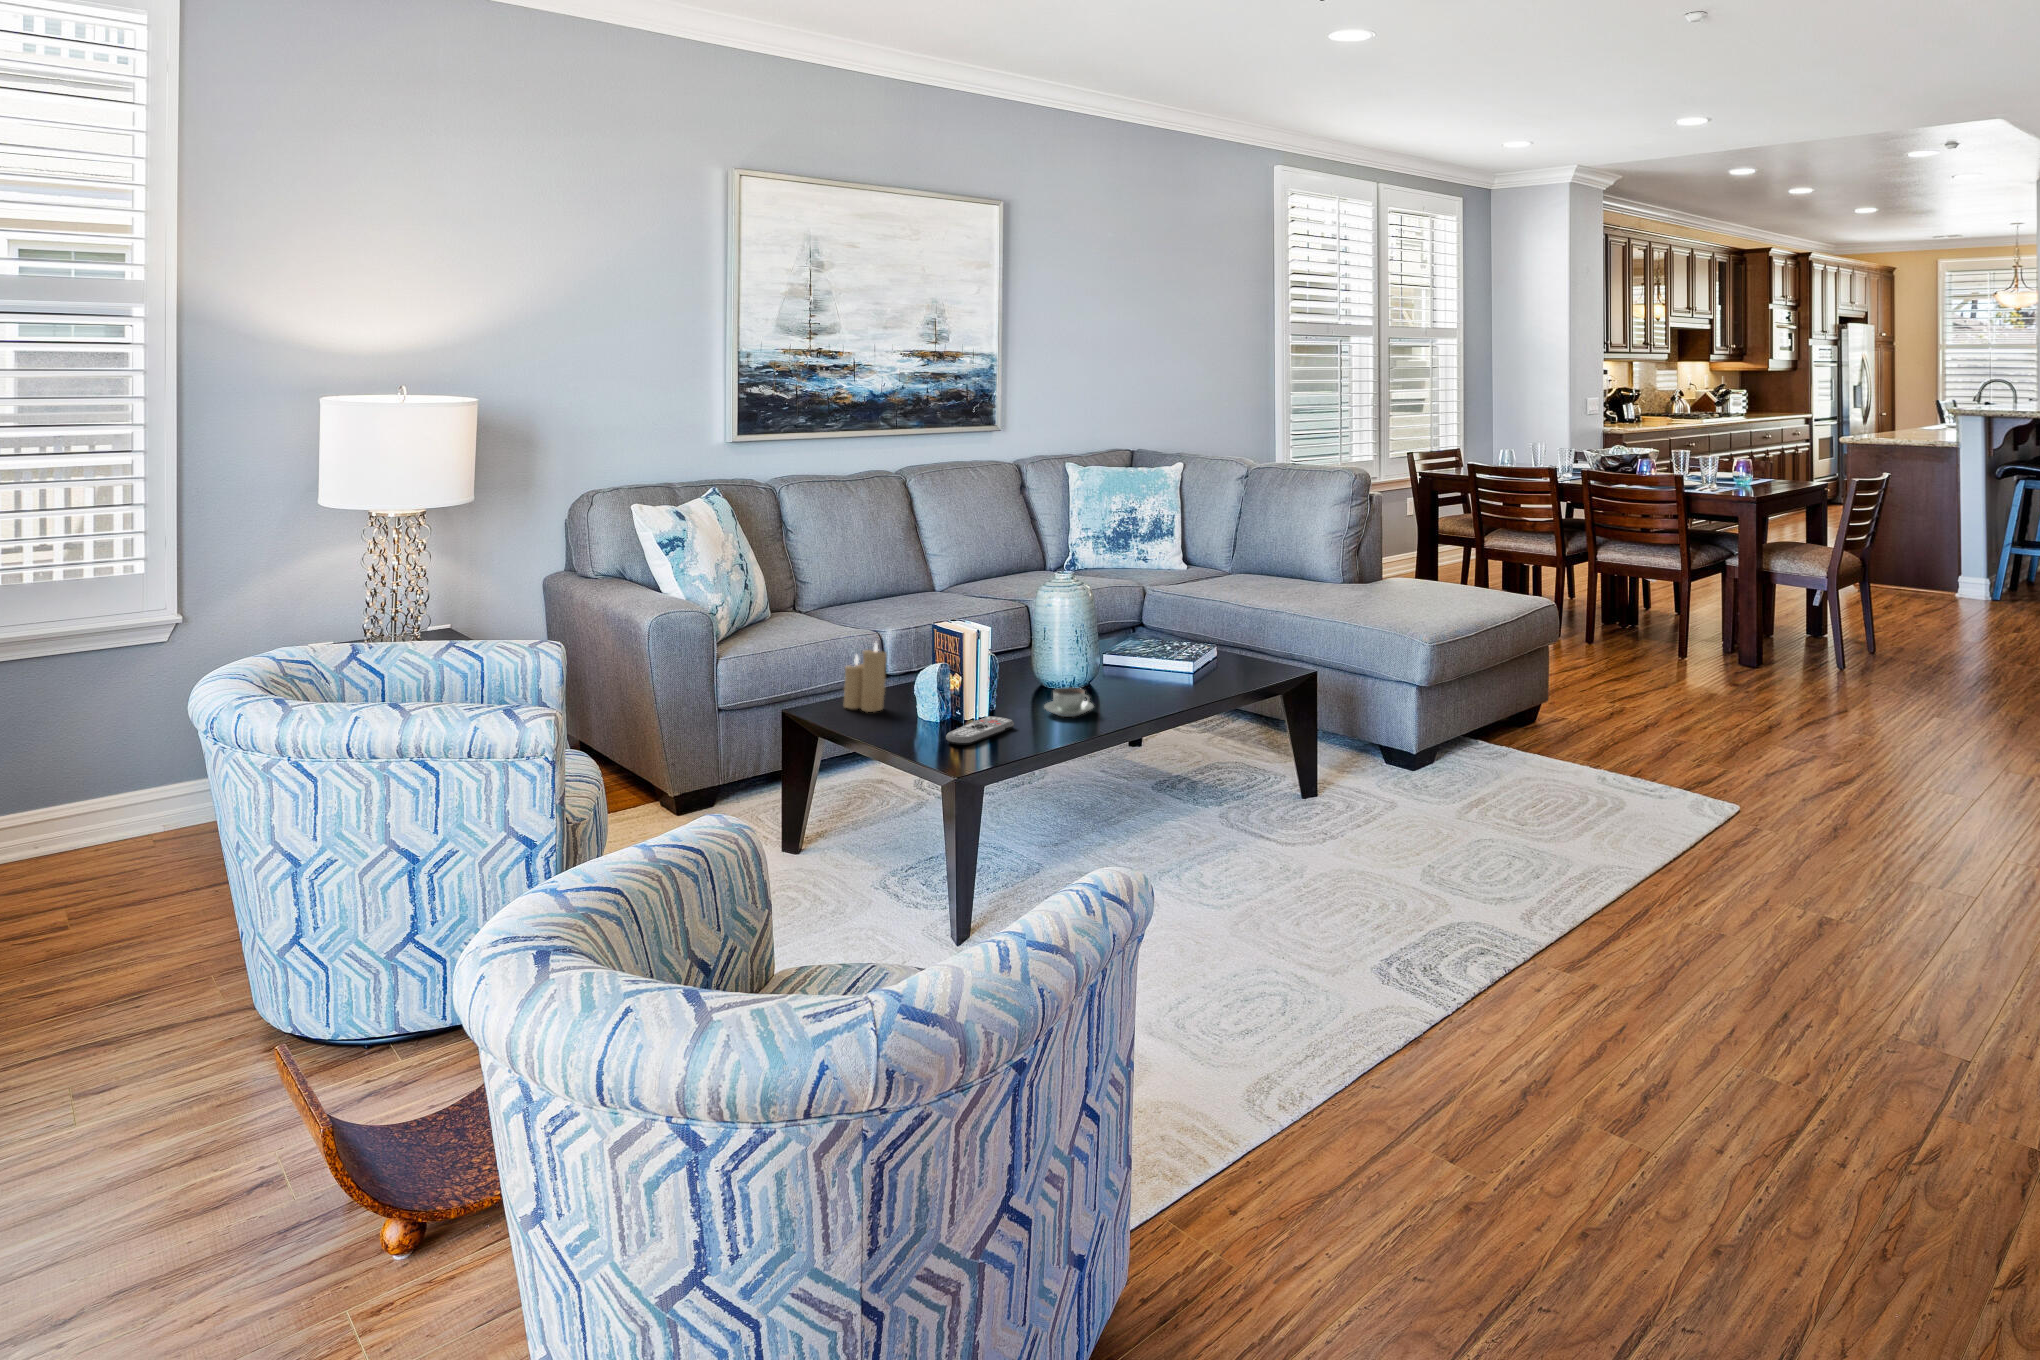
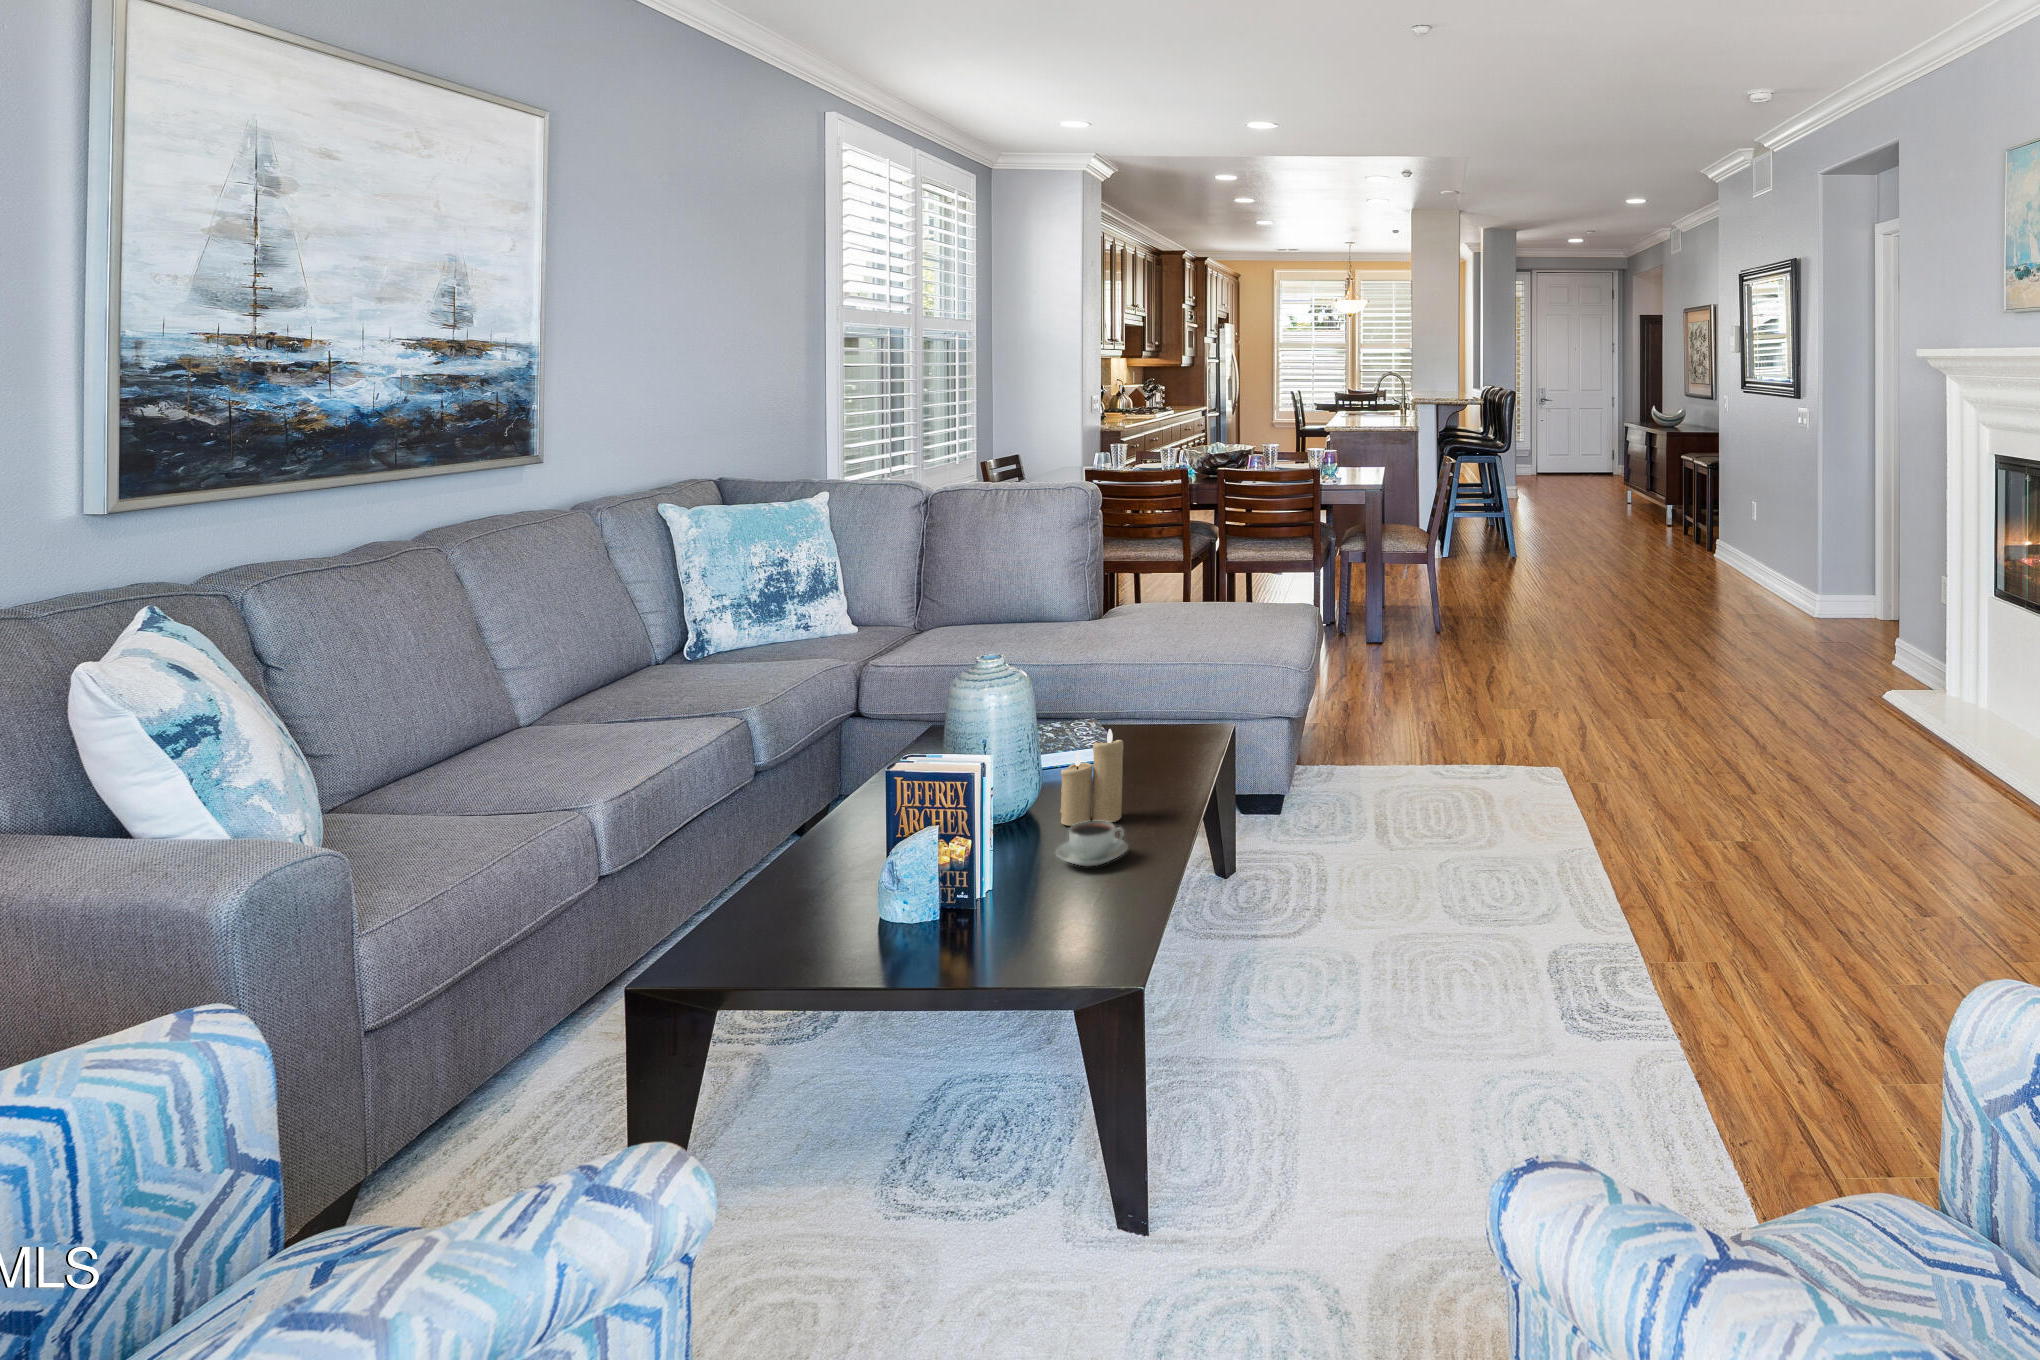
candle: present [844,643,887,712] -> present [1060,729,1123,826]
remote control: present [946,716,1014,745] -> none [1014,890,1069,951]

